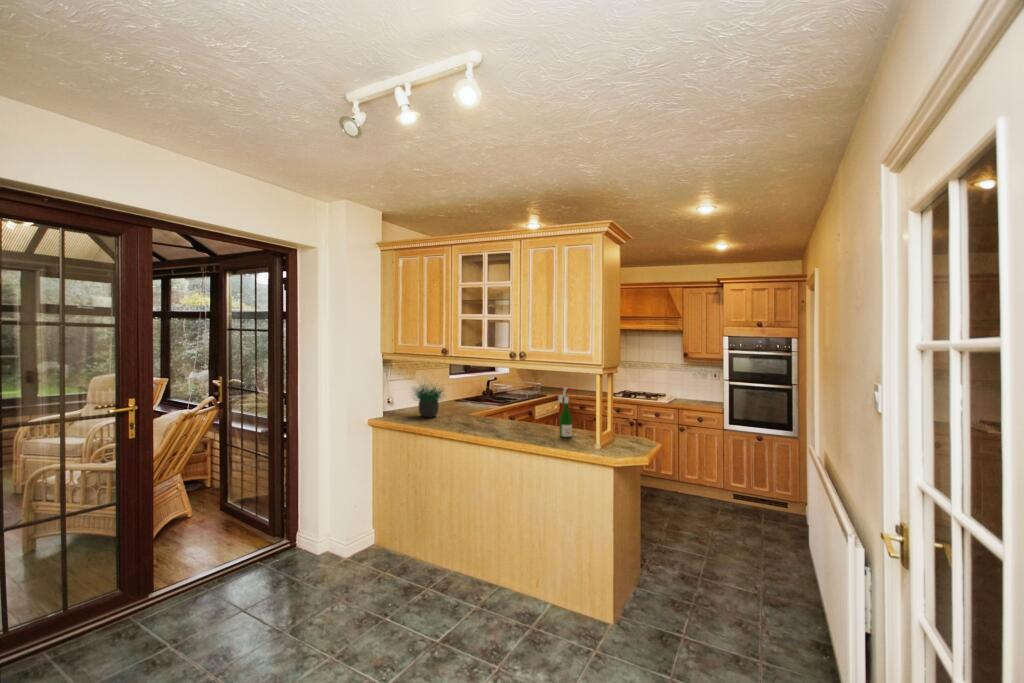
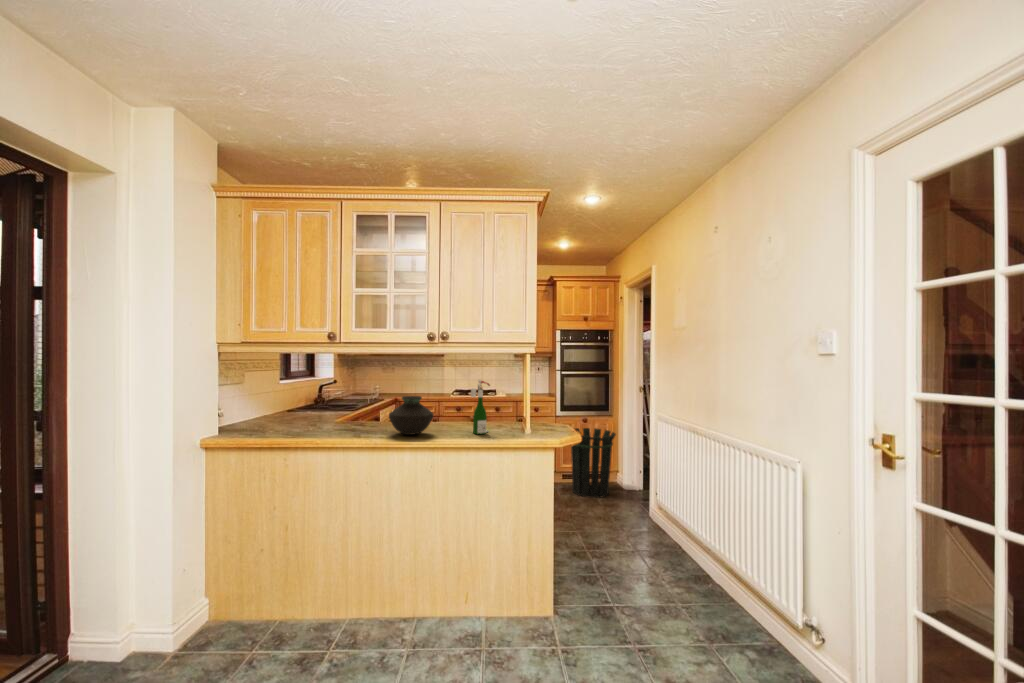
potted plant: present [413,384,443,417] -> none [251,368,319,430]
vase: none [488,398,525,431] -> present [389,396,434,435]
waste bin: none [730,445,793,528] -> present [571,428,616,498]

